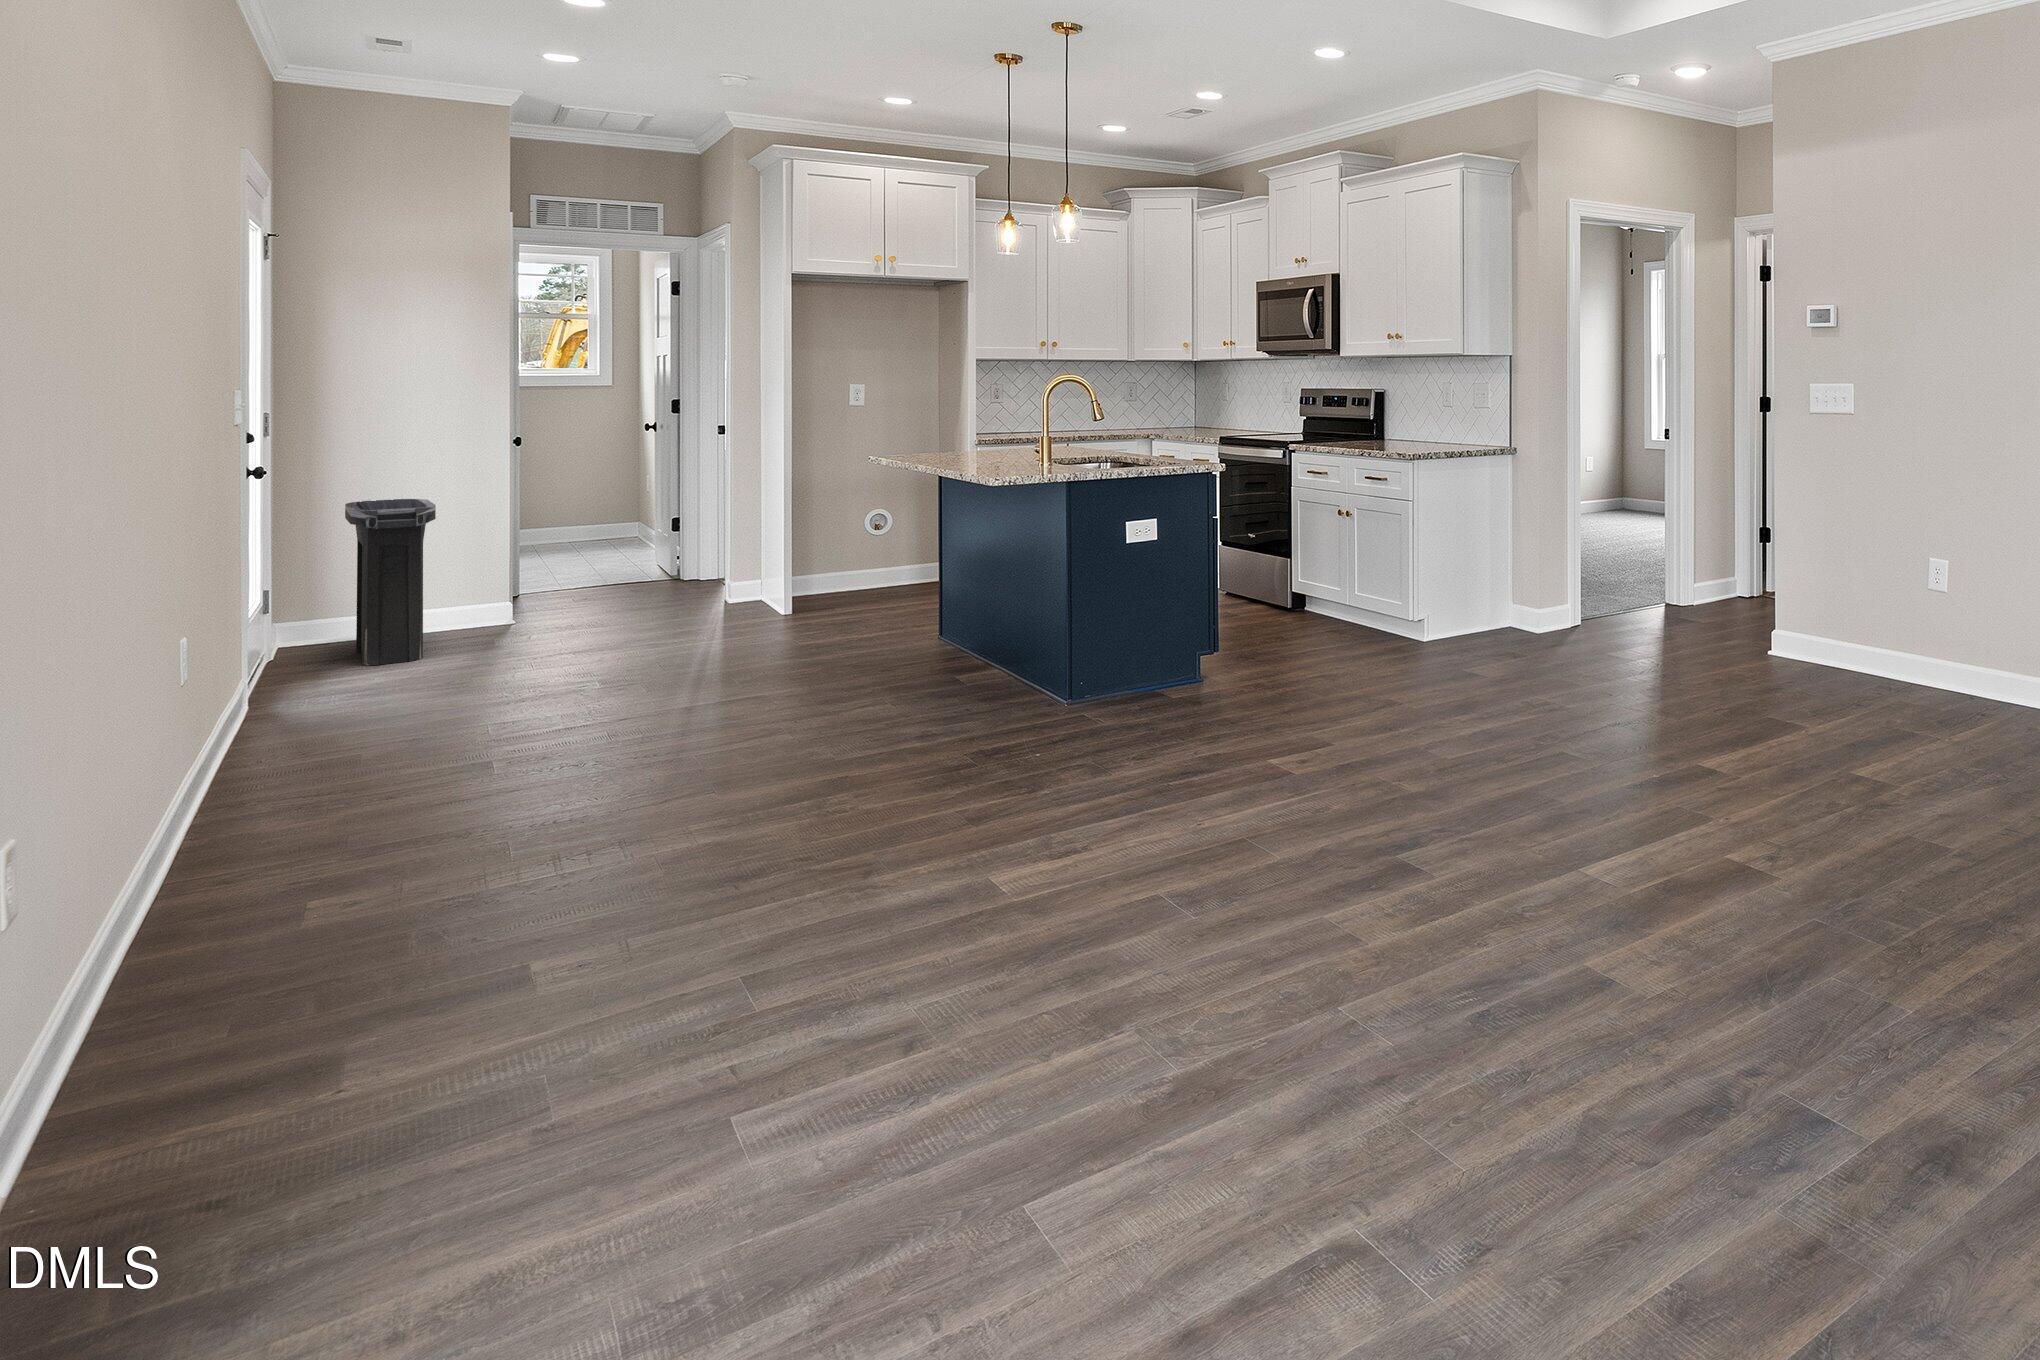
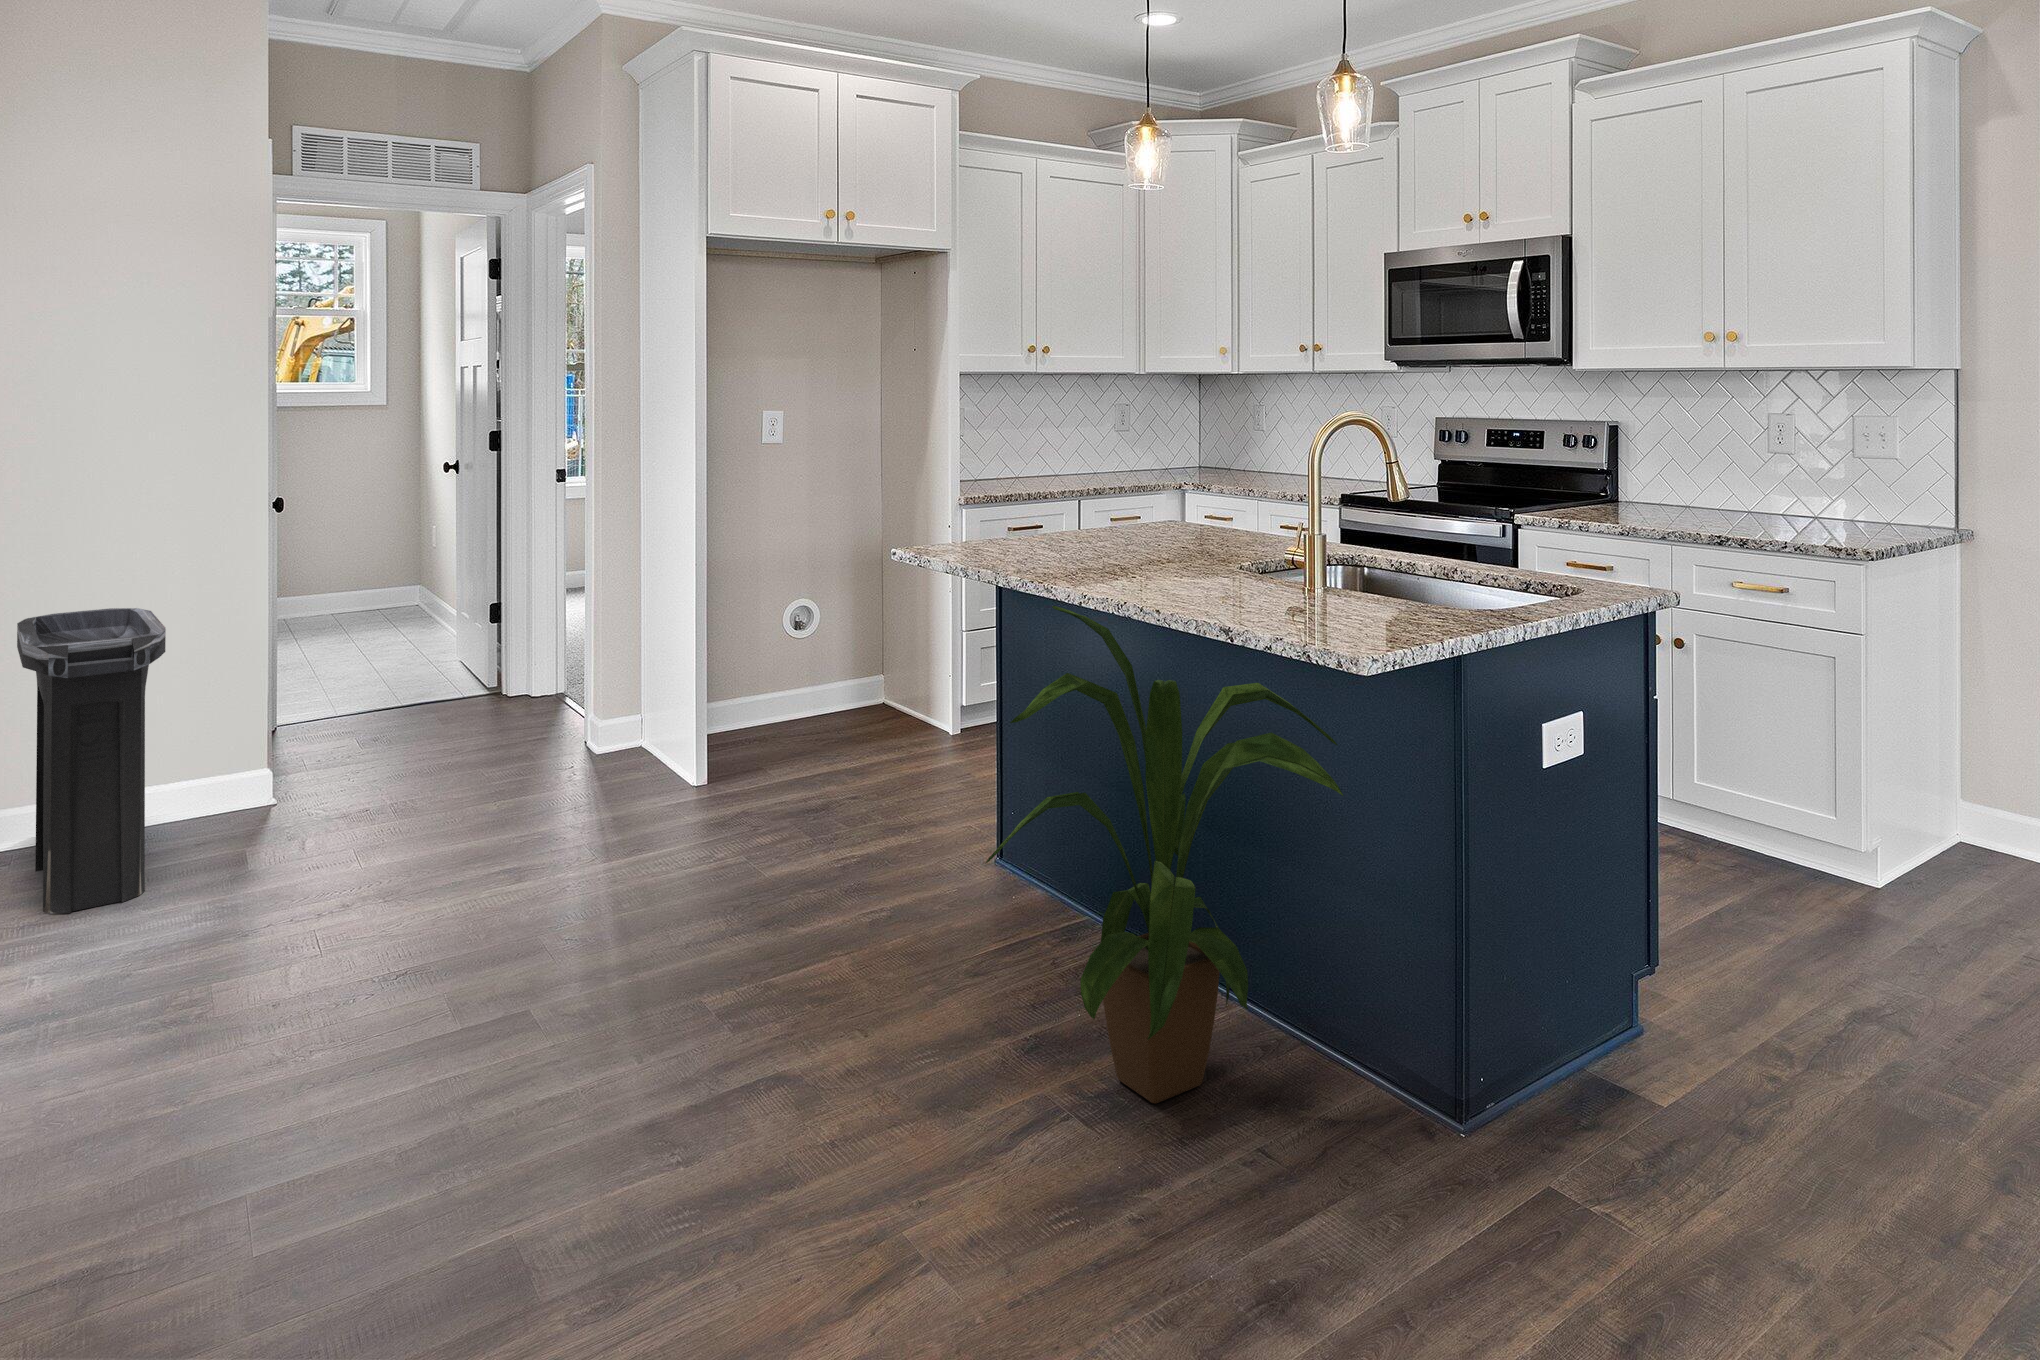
house plant: none [848,472,1037,711] -> present [985,606,1343,1103]

